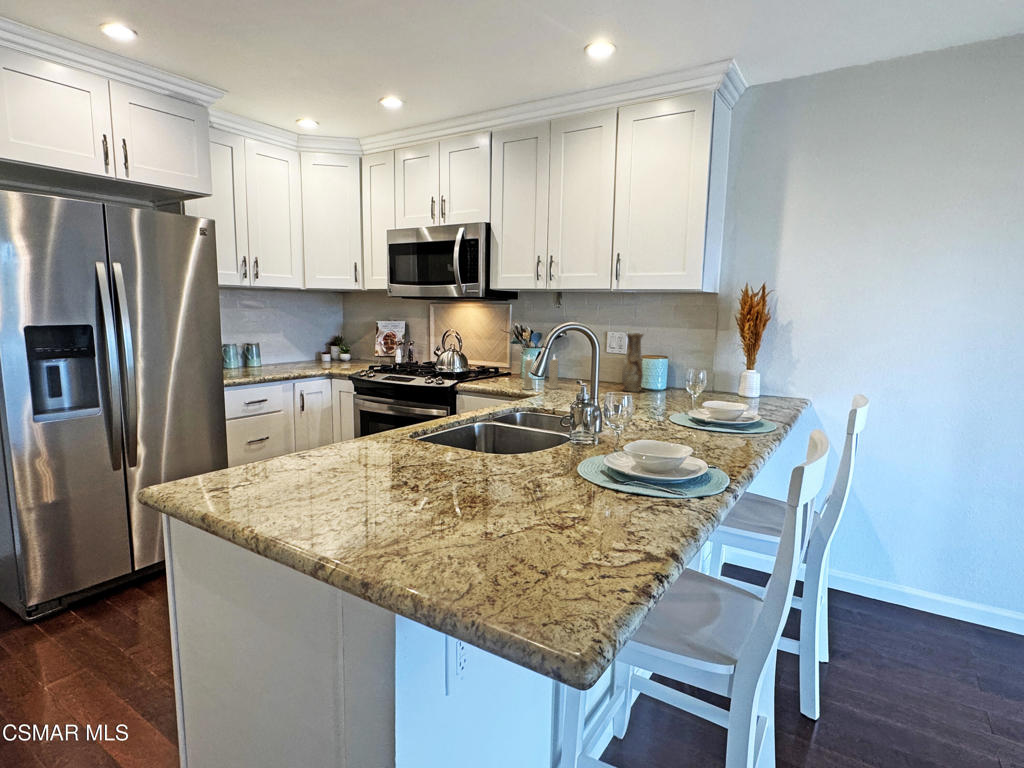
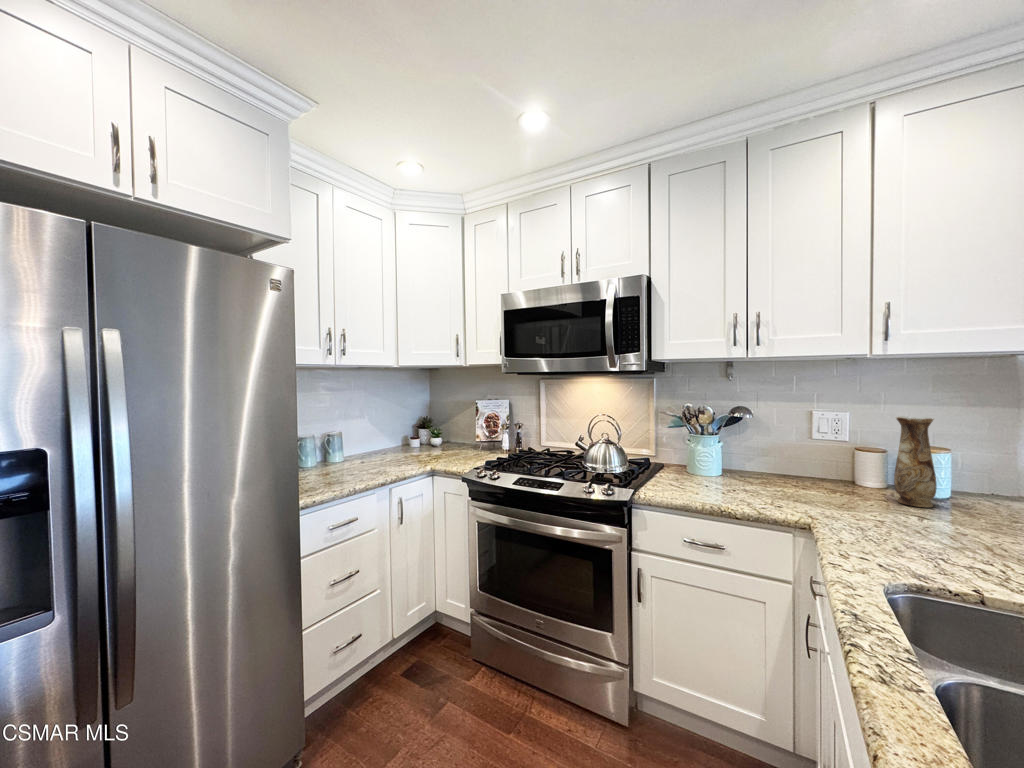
candle: present [523,355,559,390] -> none [750,449,802,509]

